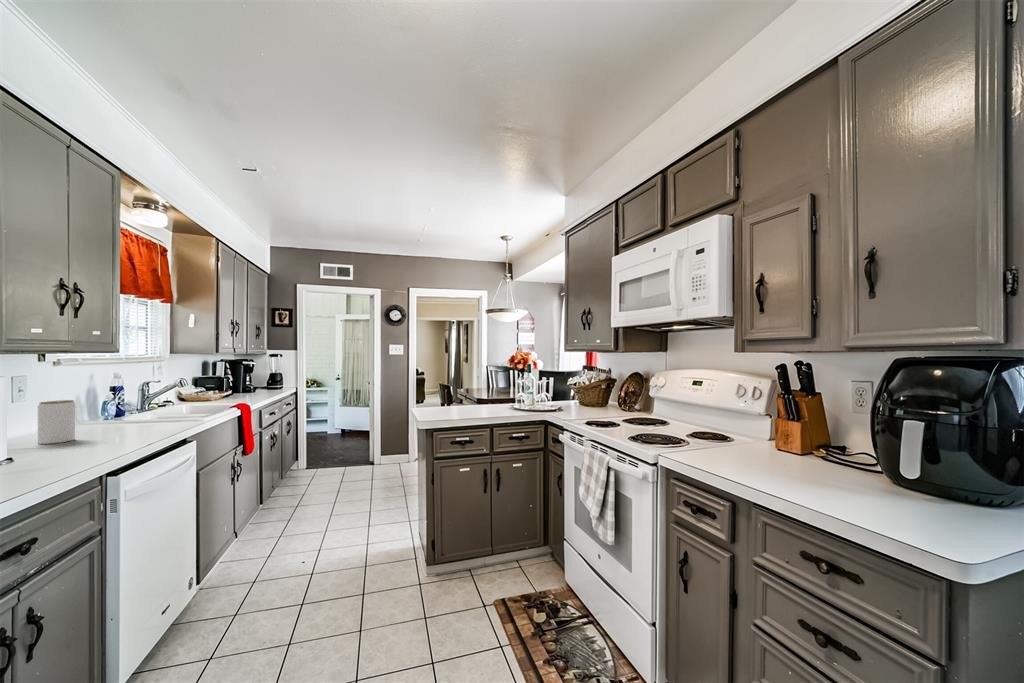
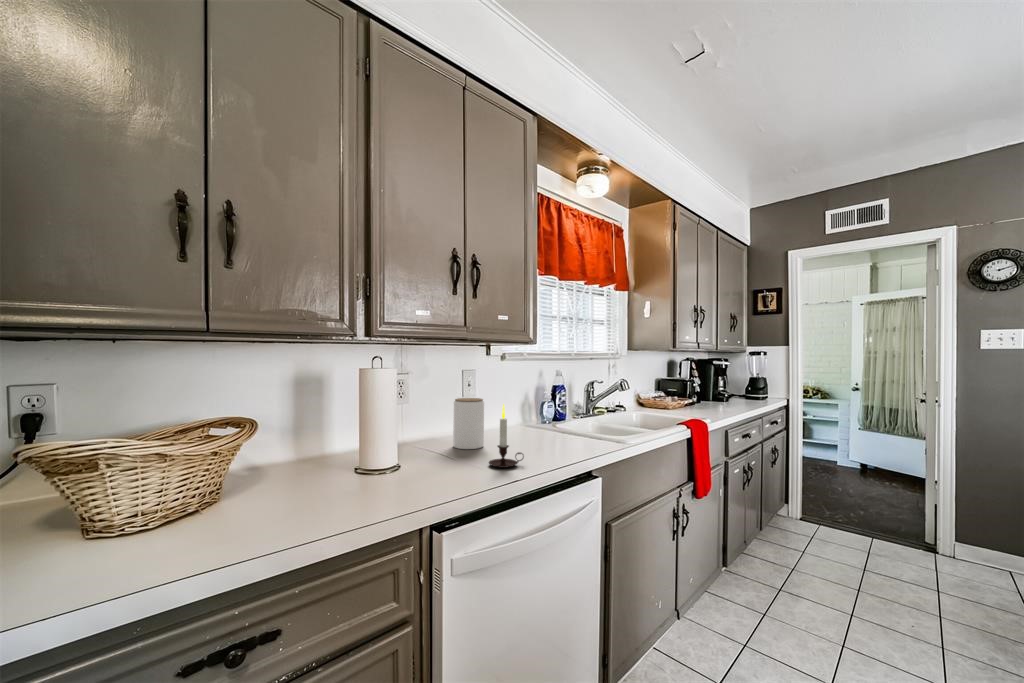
candle: none [108,396,139,442] -> present [489,404,524,468]

